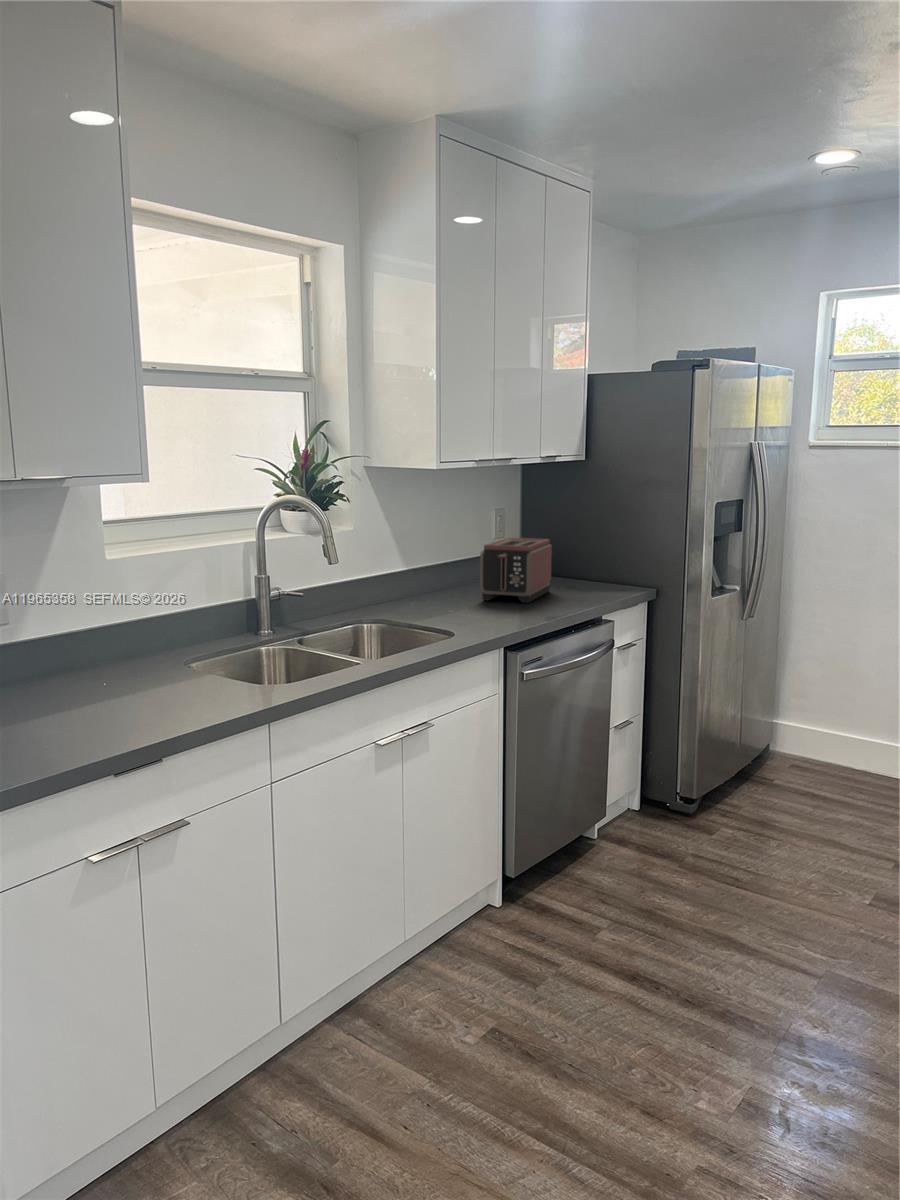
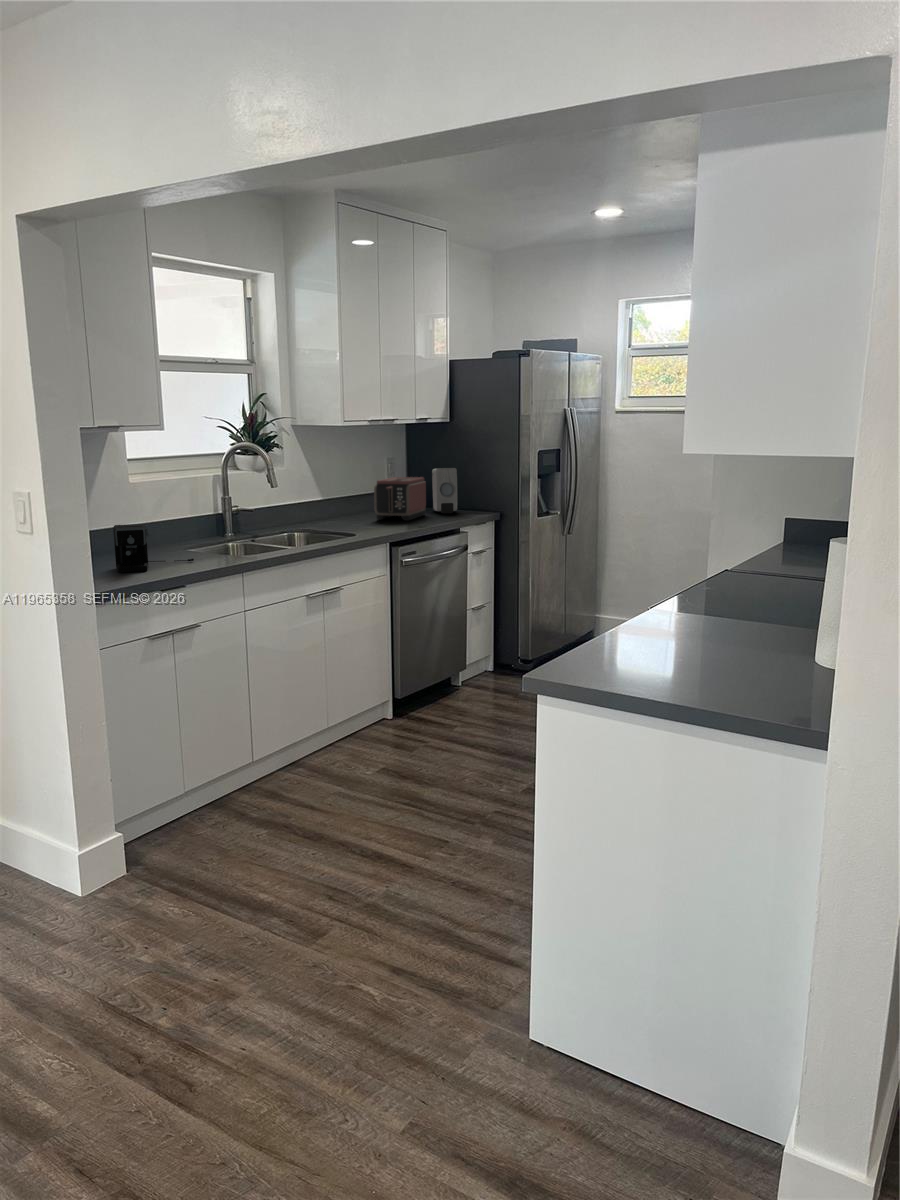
soap dispenser: none [558,526,595,589] -> present [432,468,457,513]
coffee maker: none [46,638,191,727] -> present [113,524,194,572]

